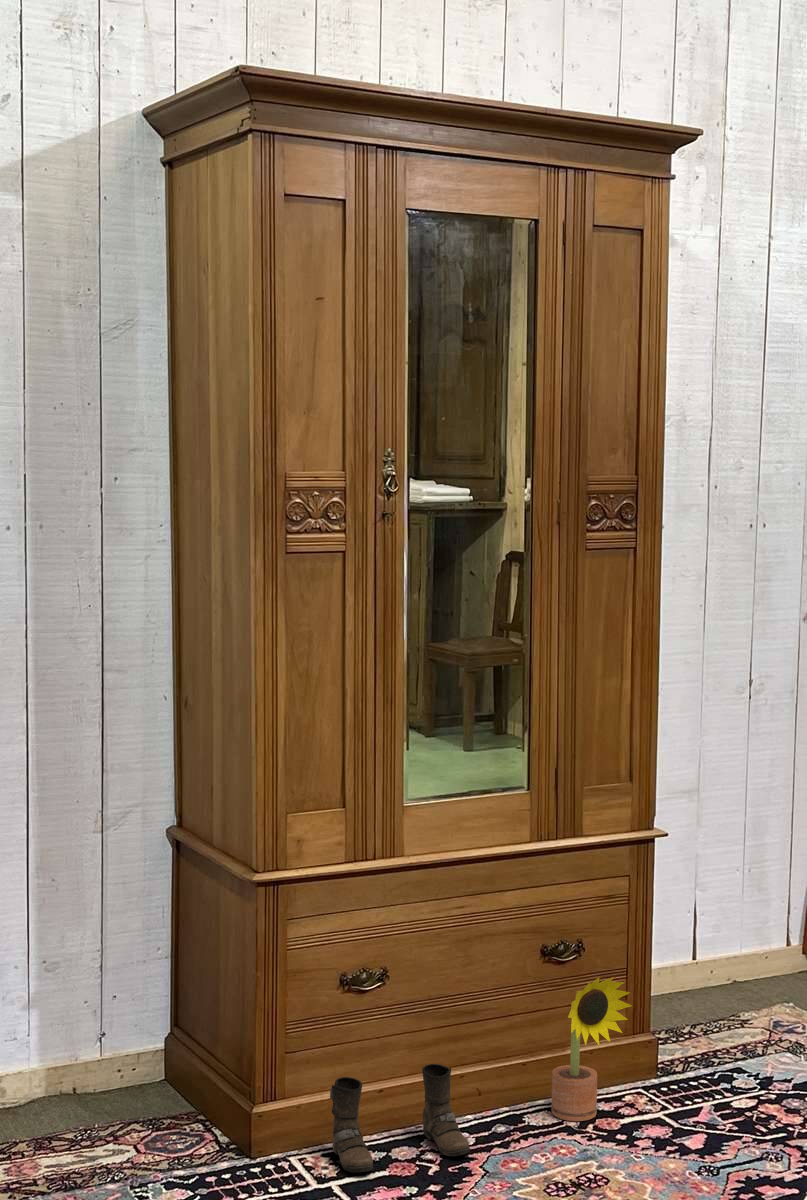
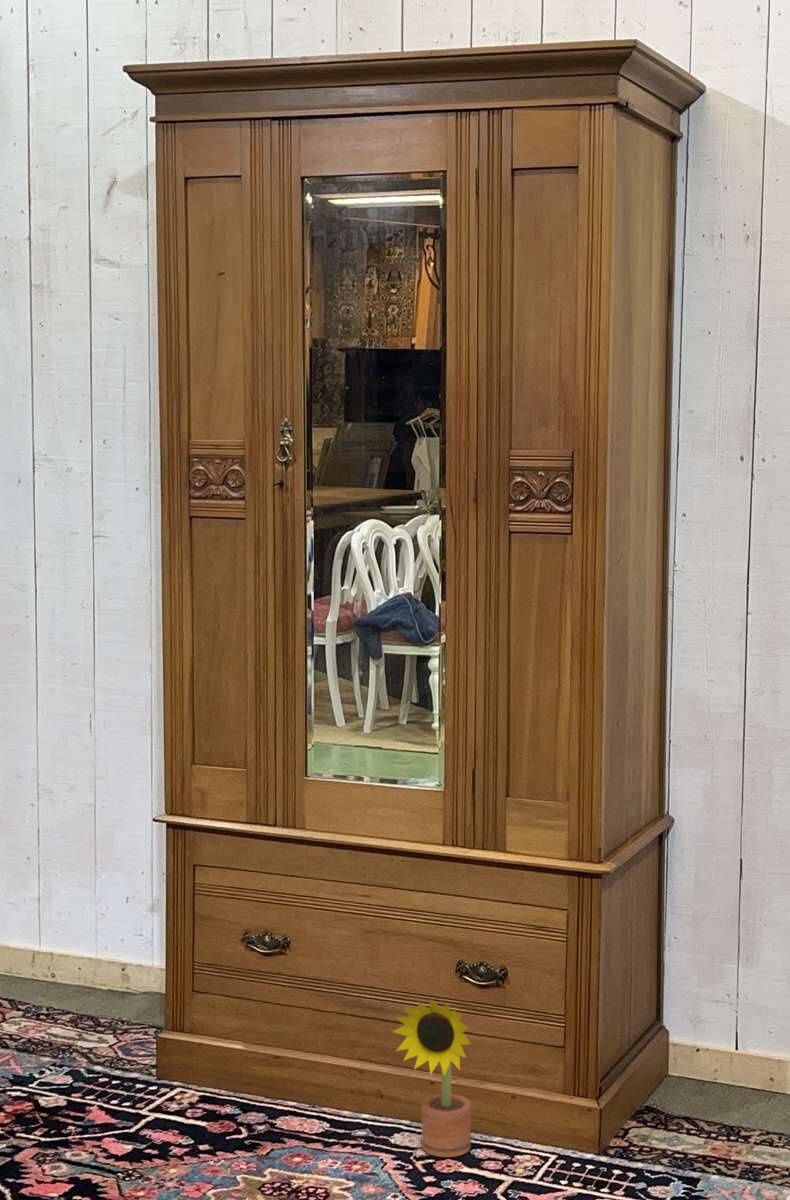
boots: present [330,1064,470,1172] -> none [173,1025,312,1135]

